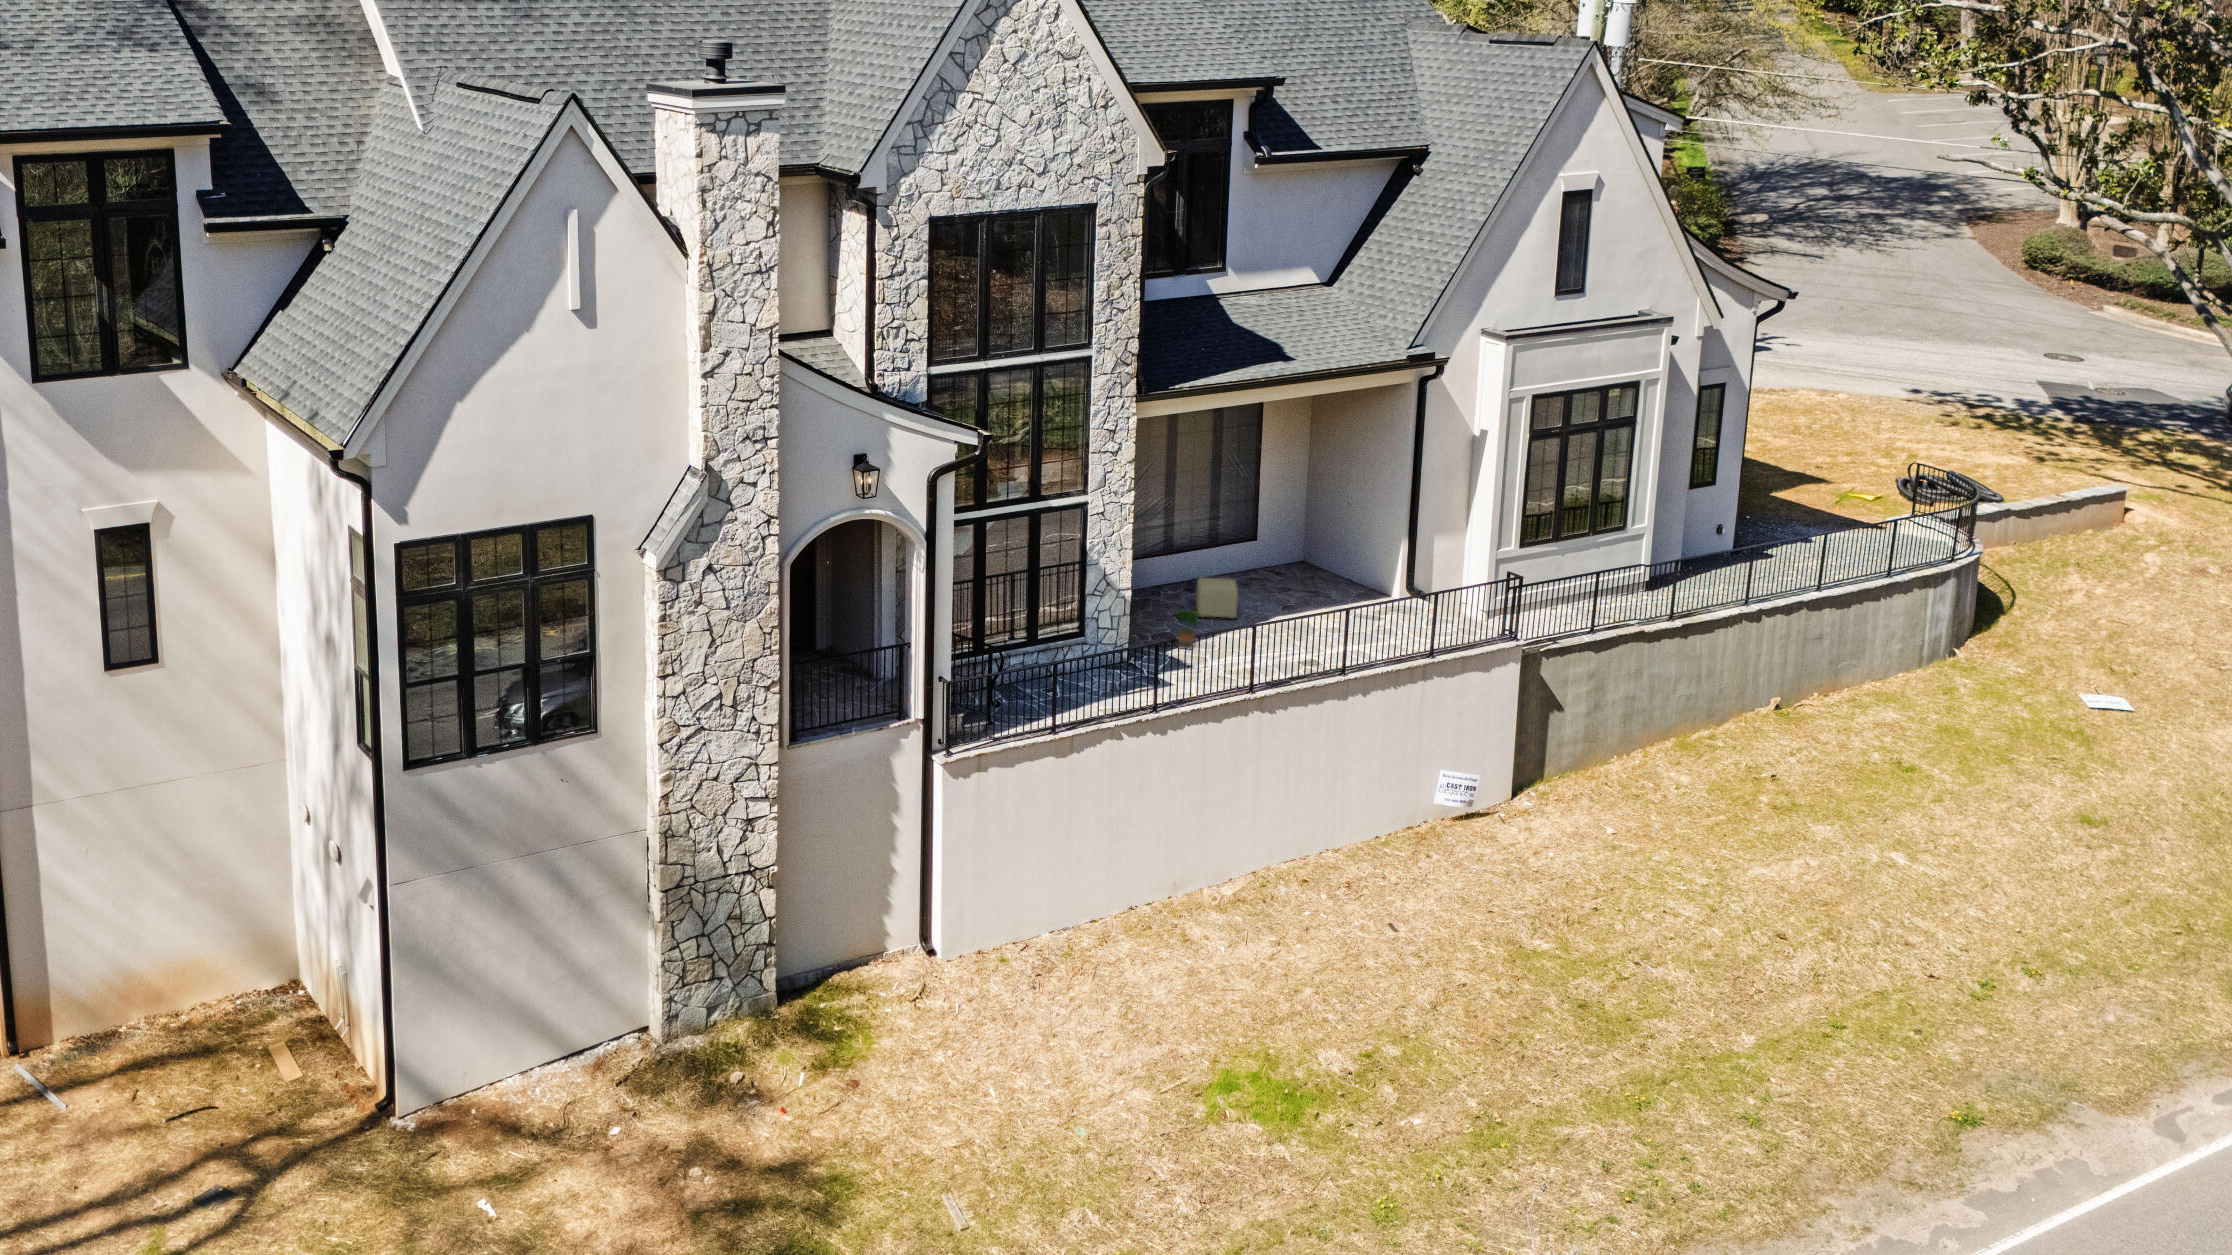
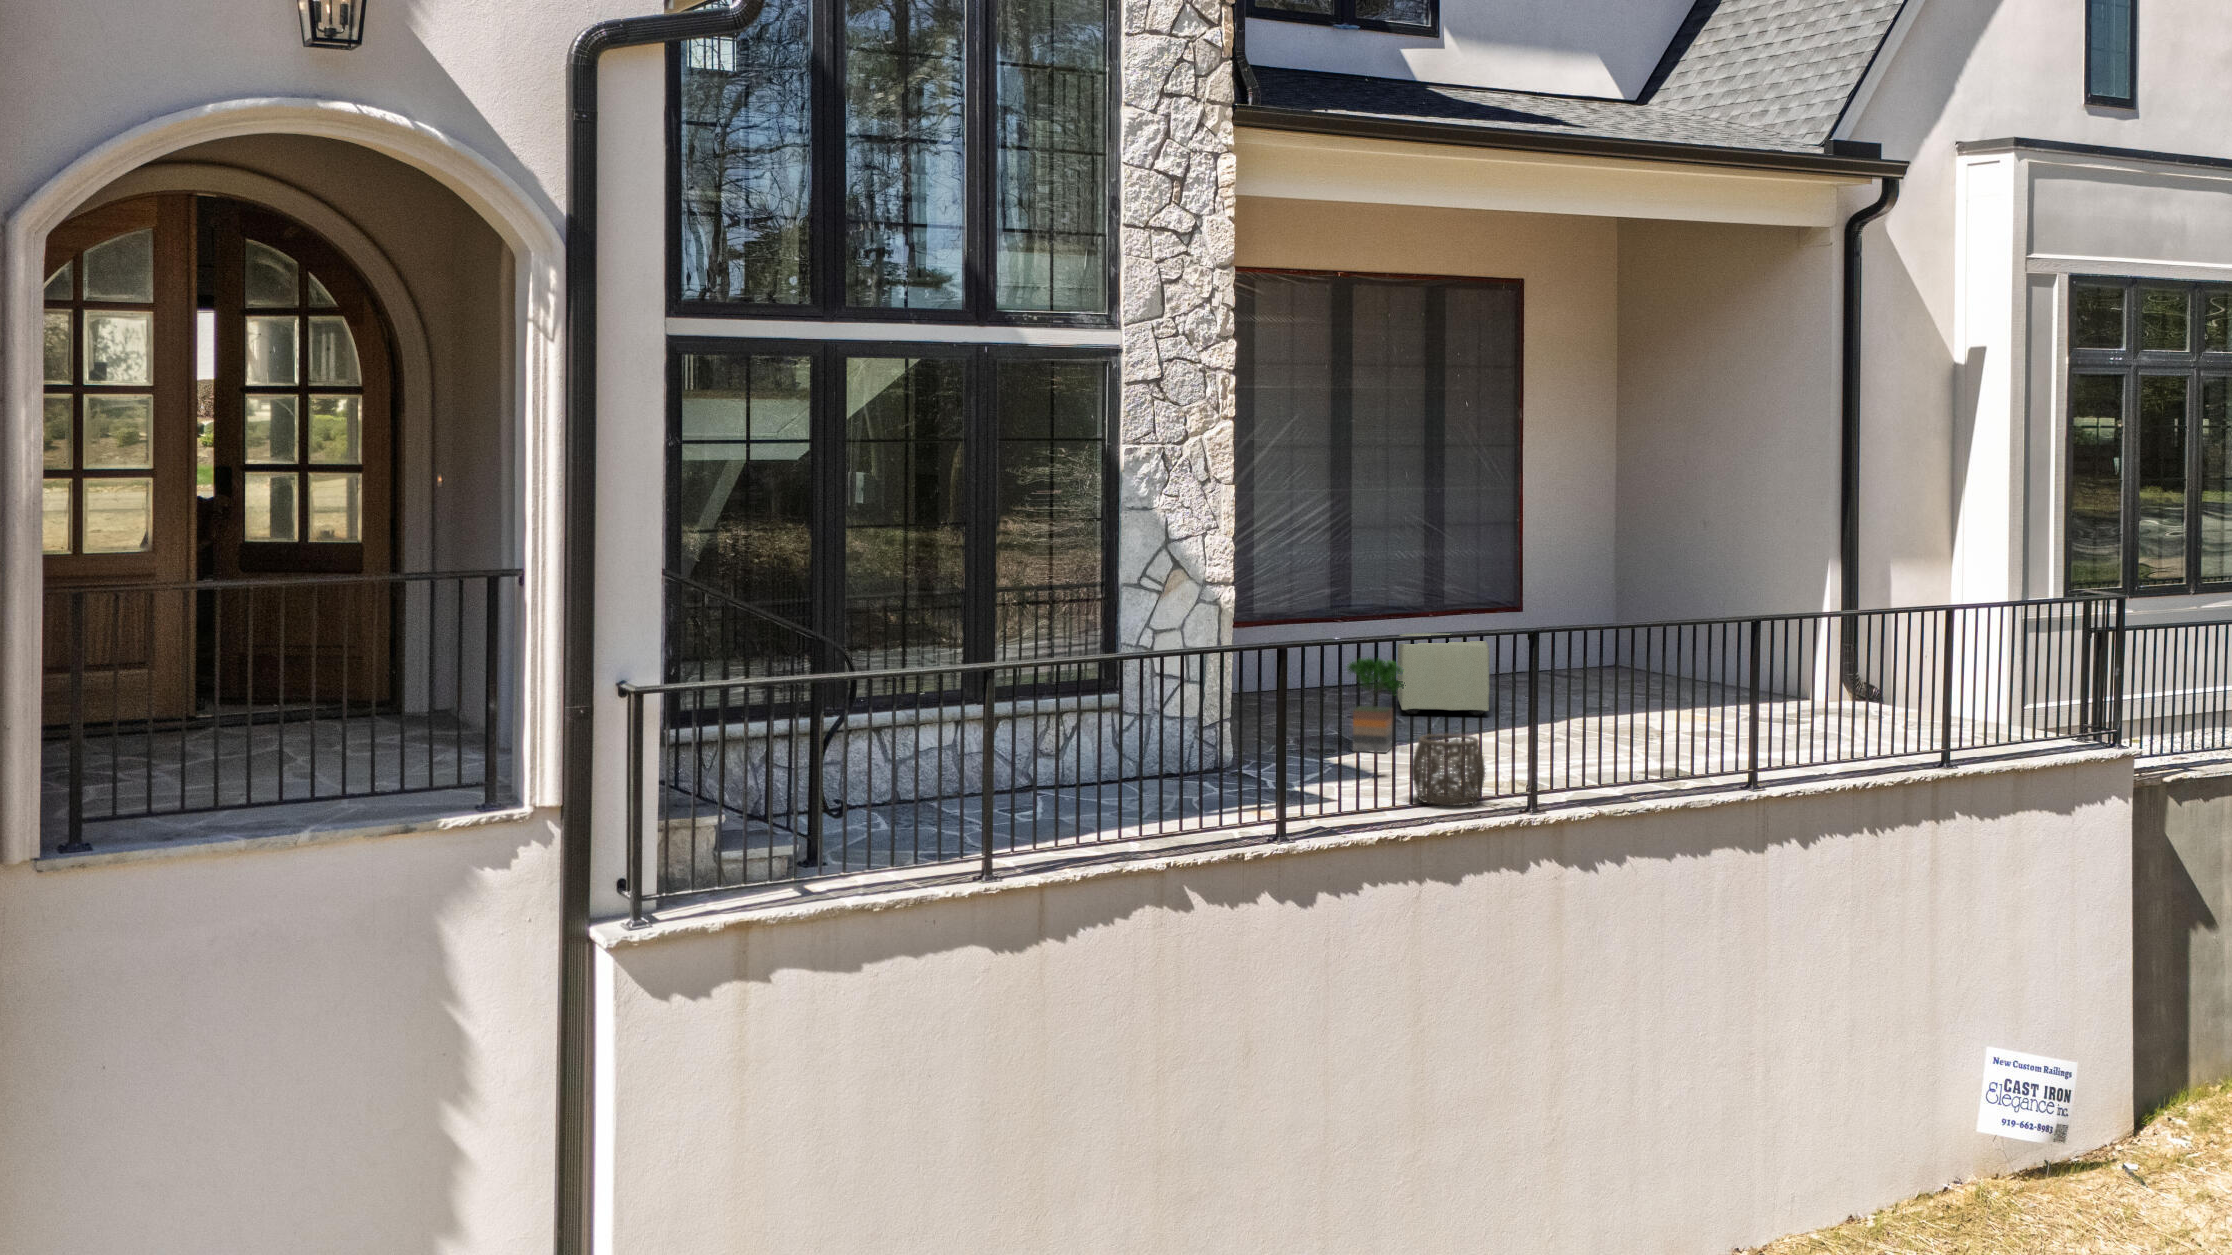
woven basket: none [1203,659,1232,690] -> present [1412,734,1485,806]

